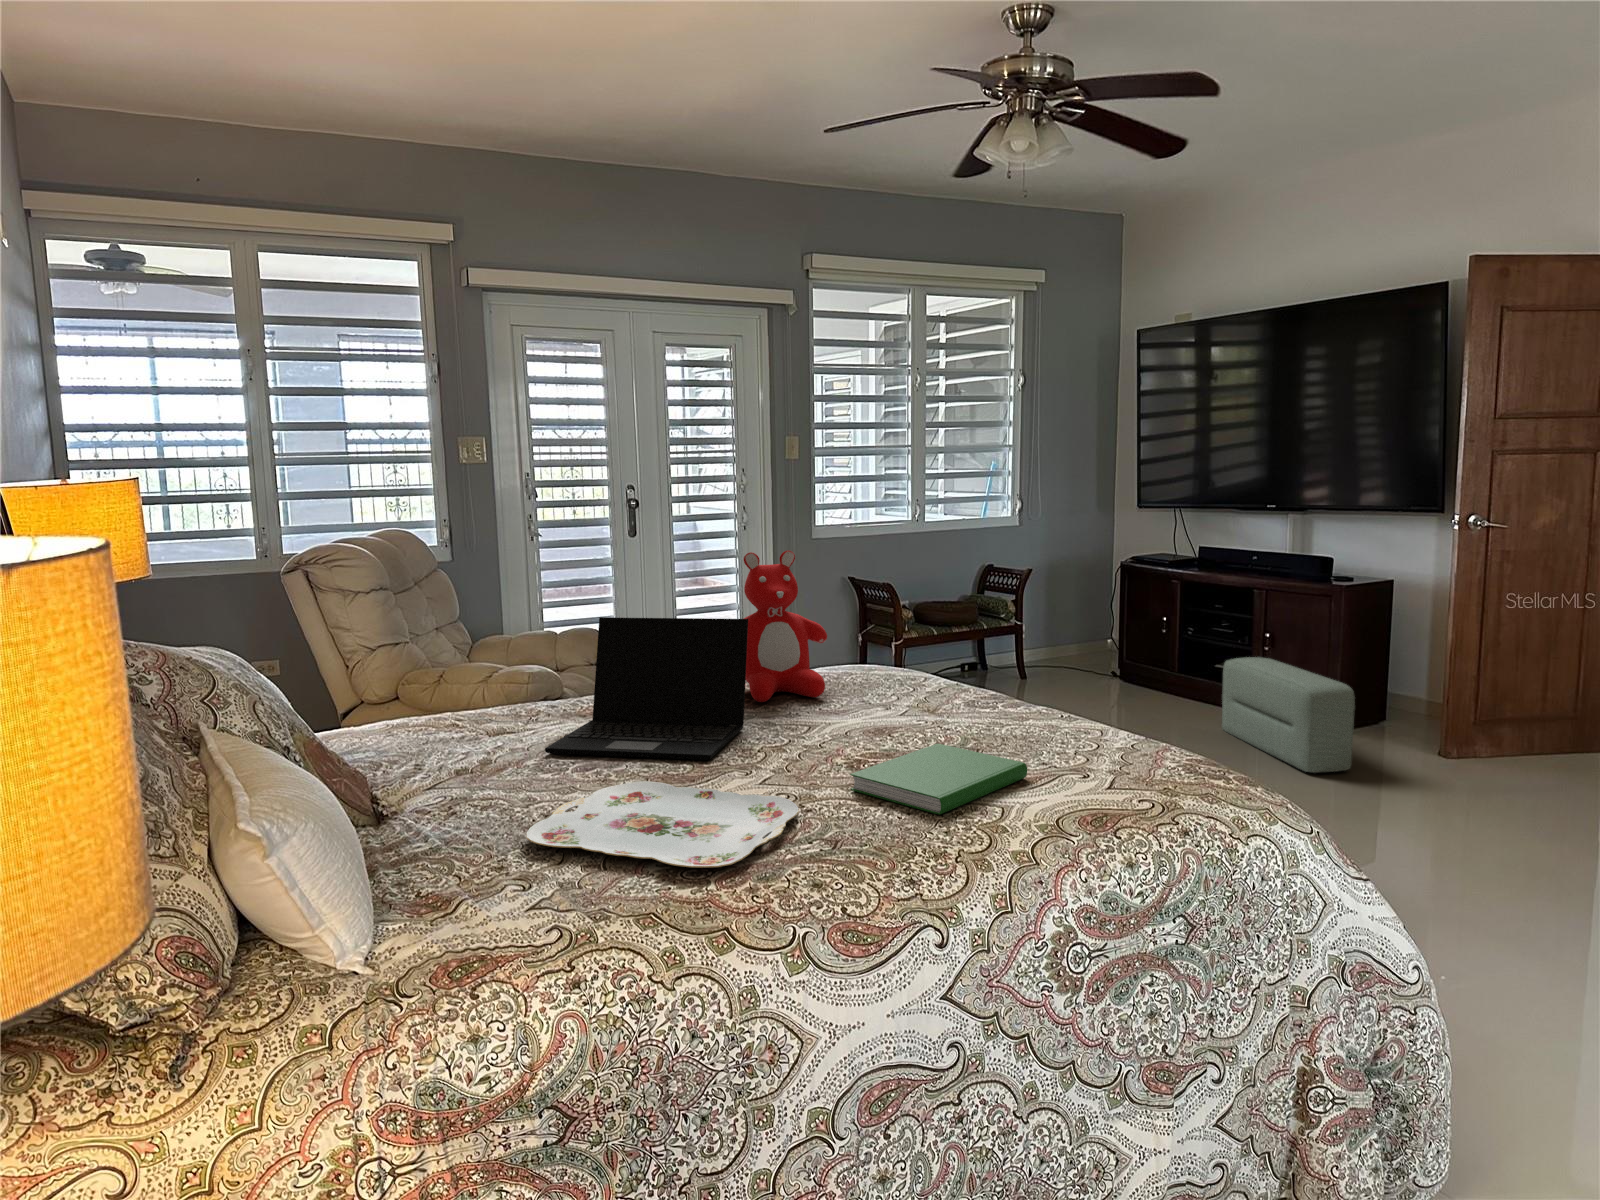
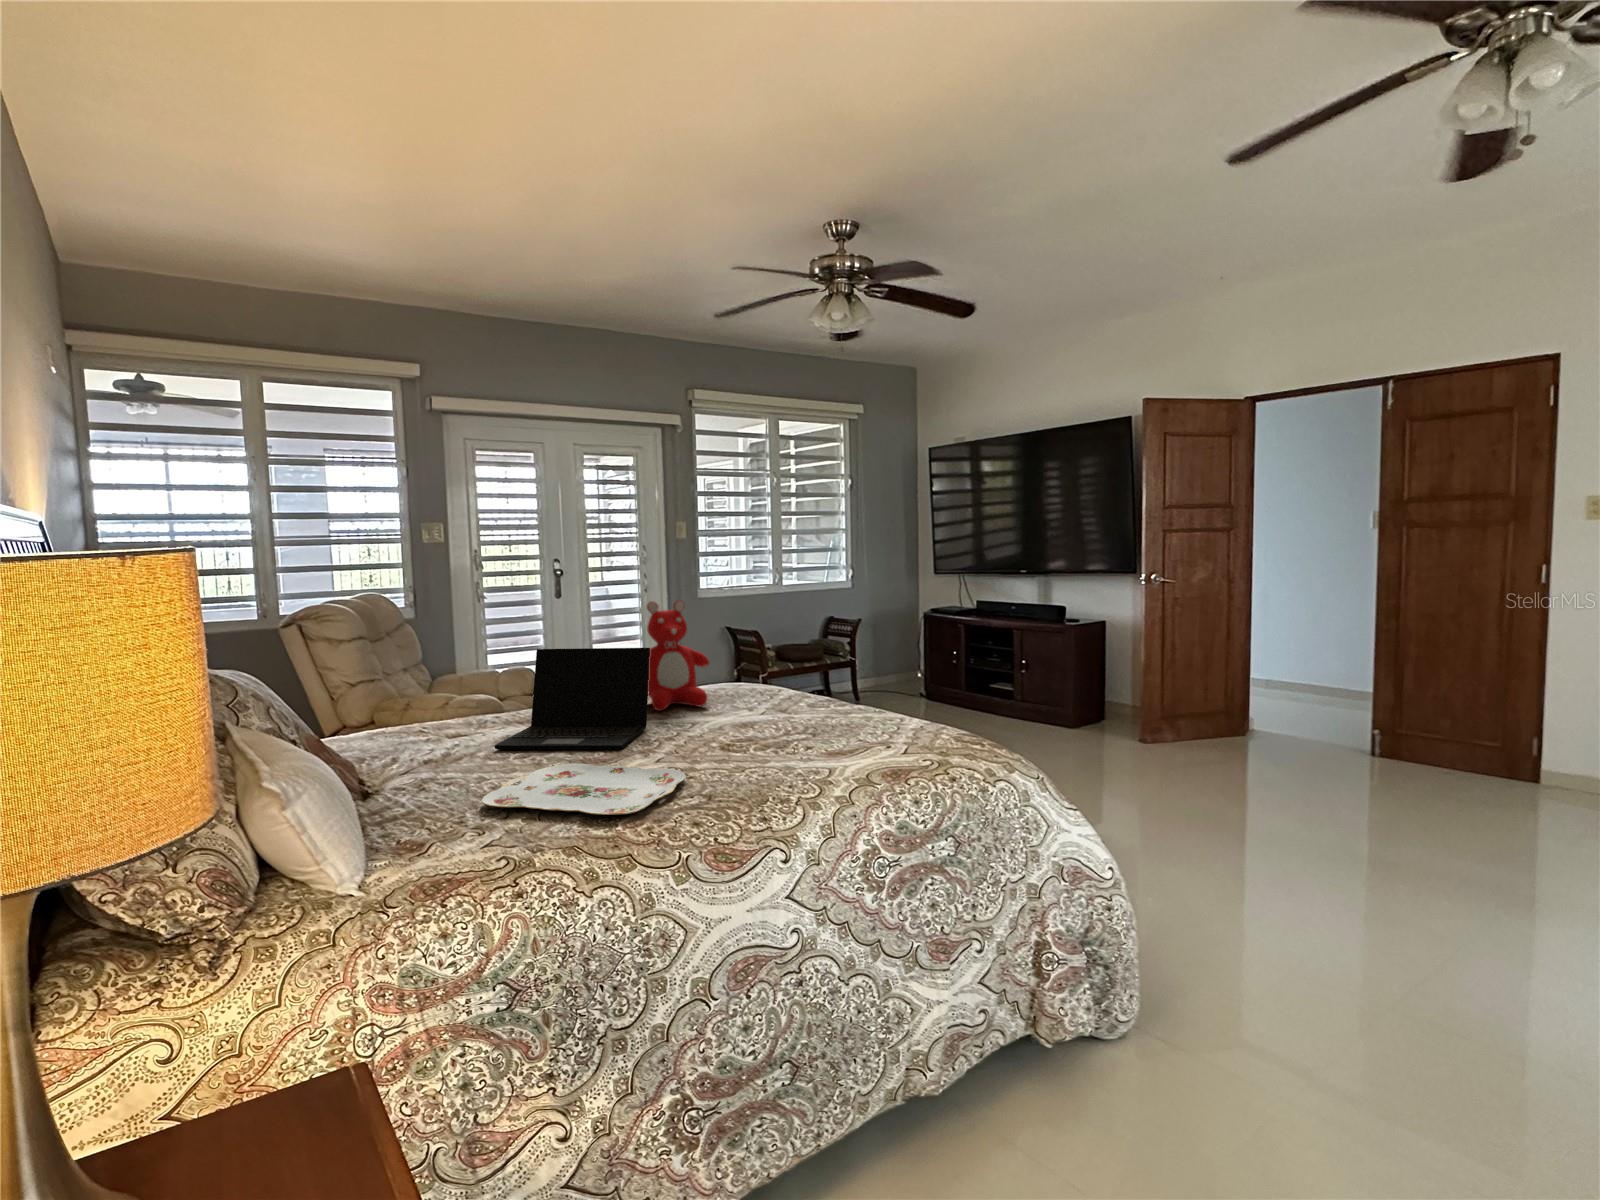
pouf: present [1222,657,1355,773] -> none [997,680,1084,759]
hardcover book: present [850,743,1027,815] -> none [724,731,849,776]

